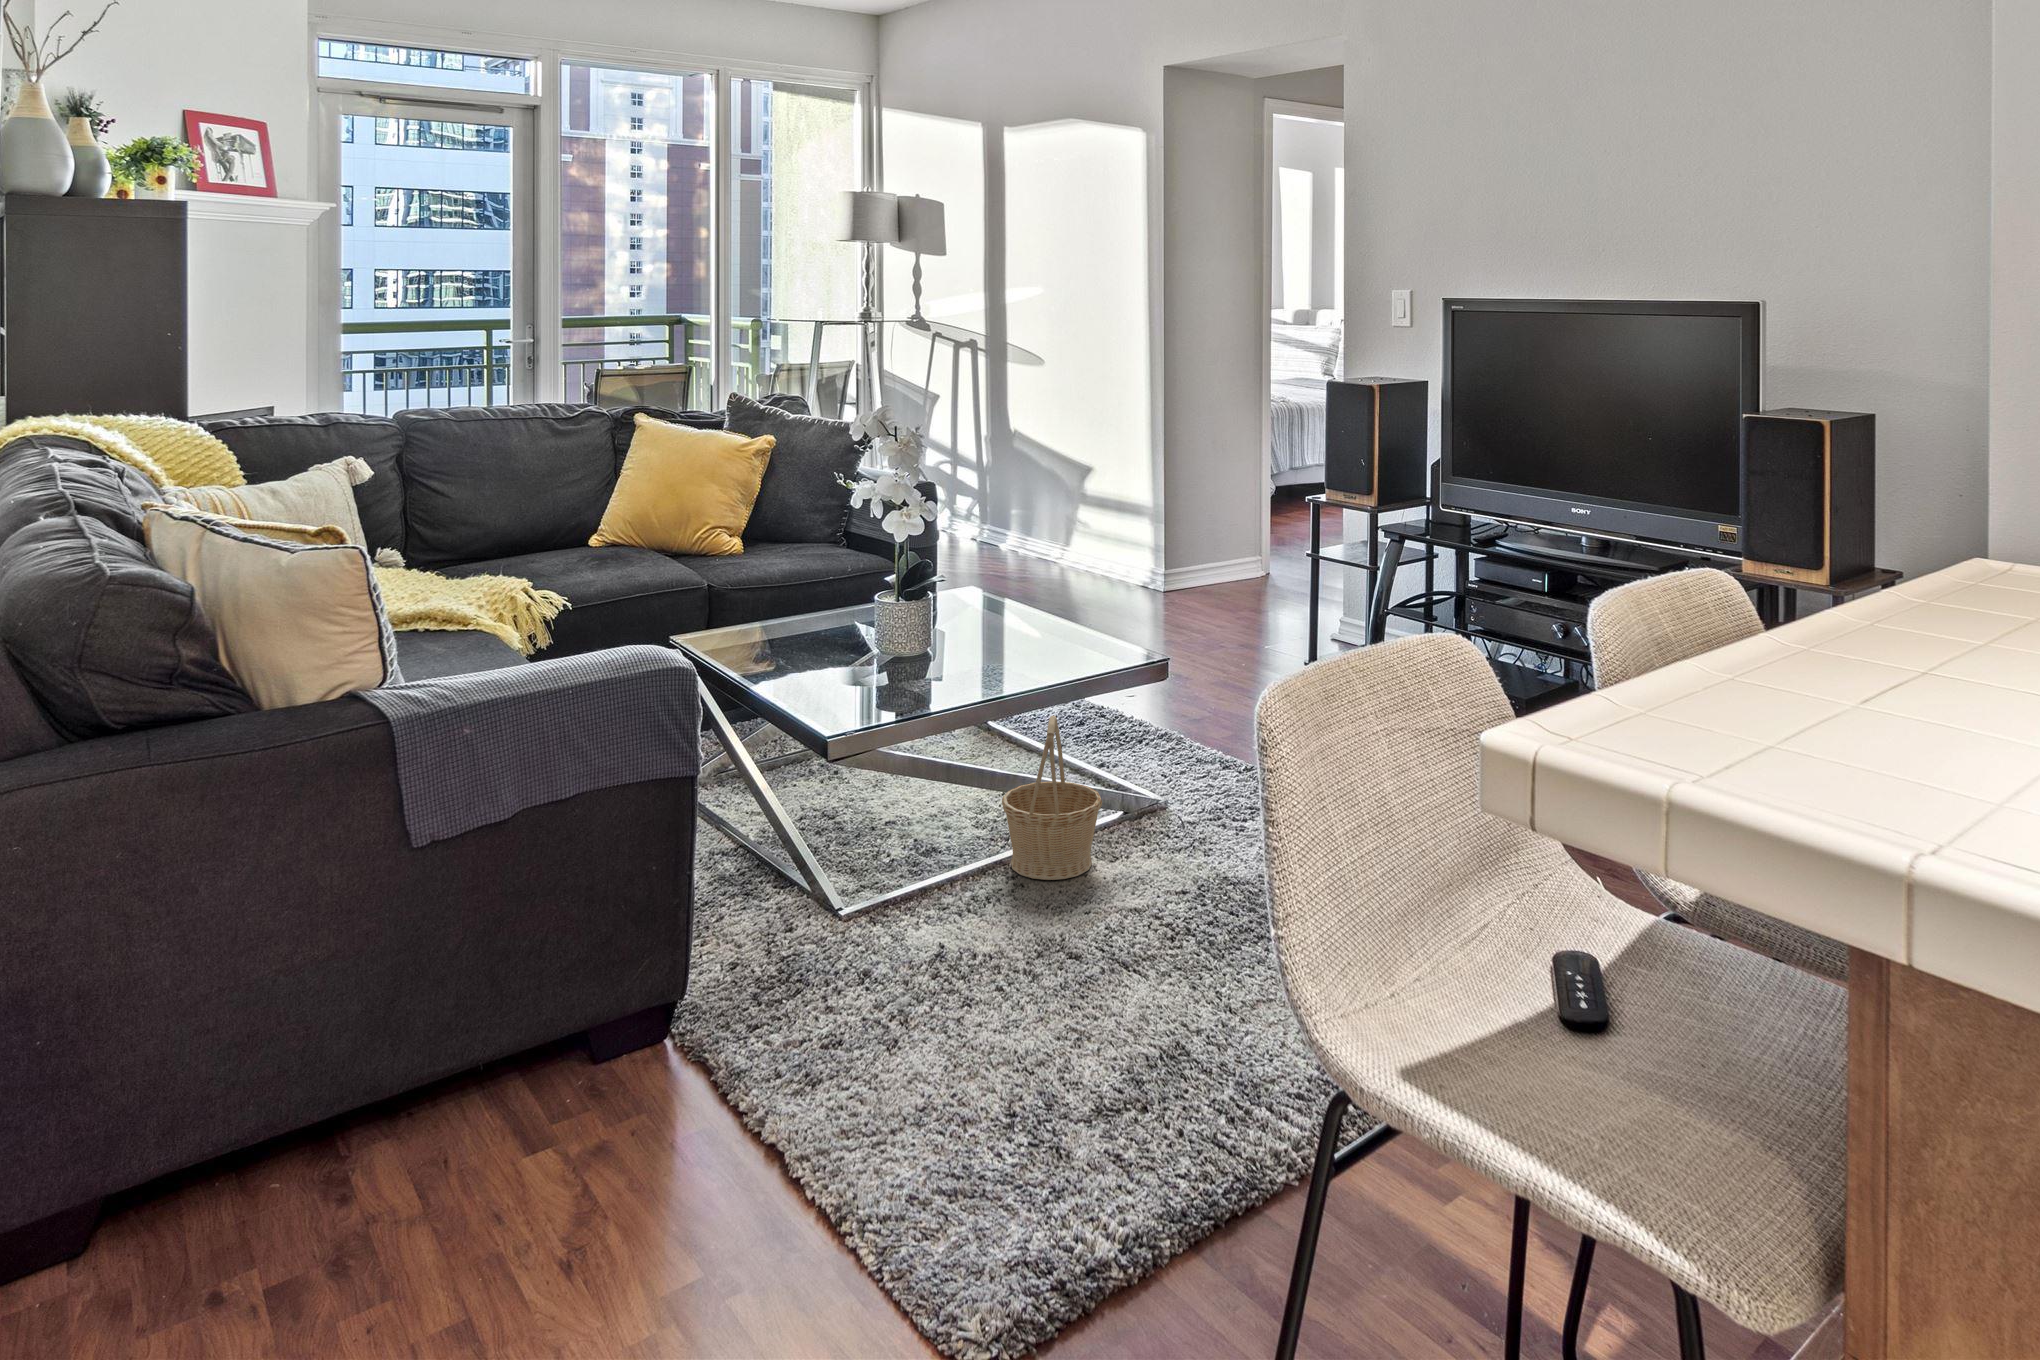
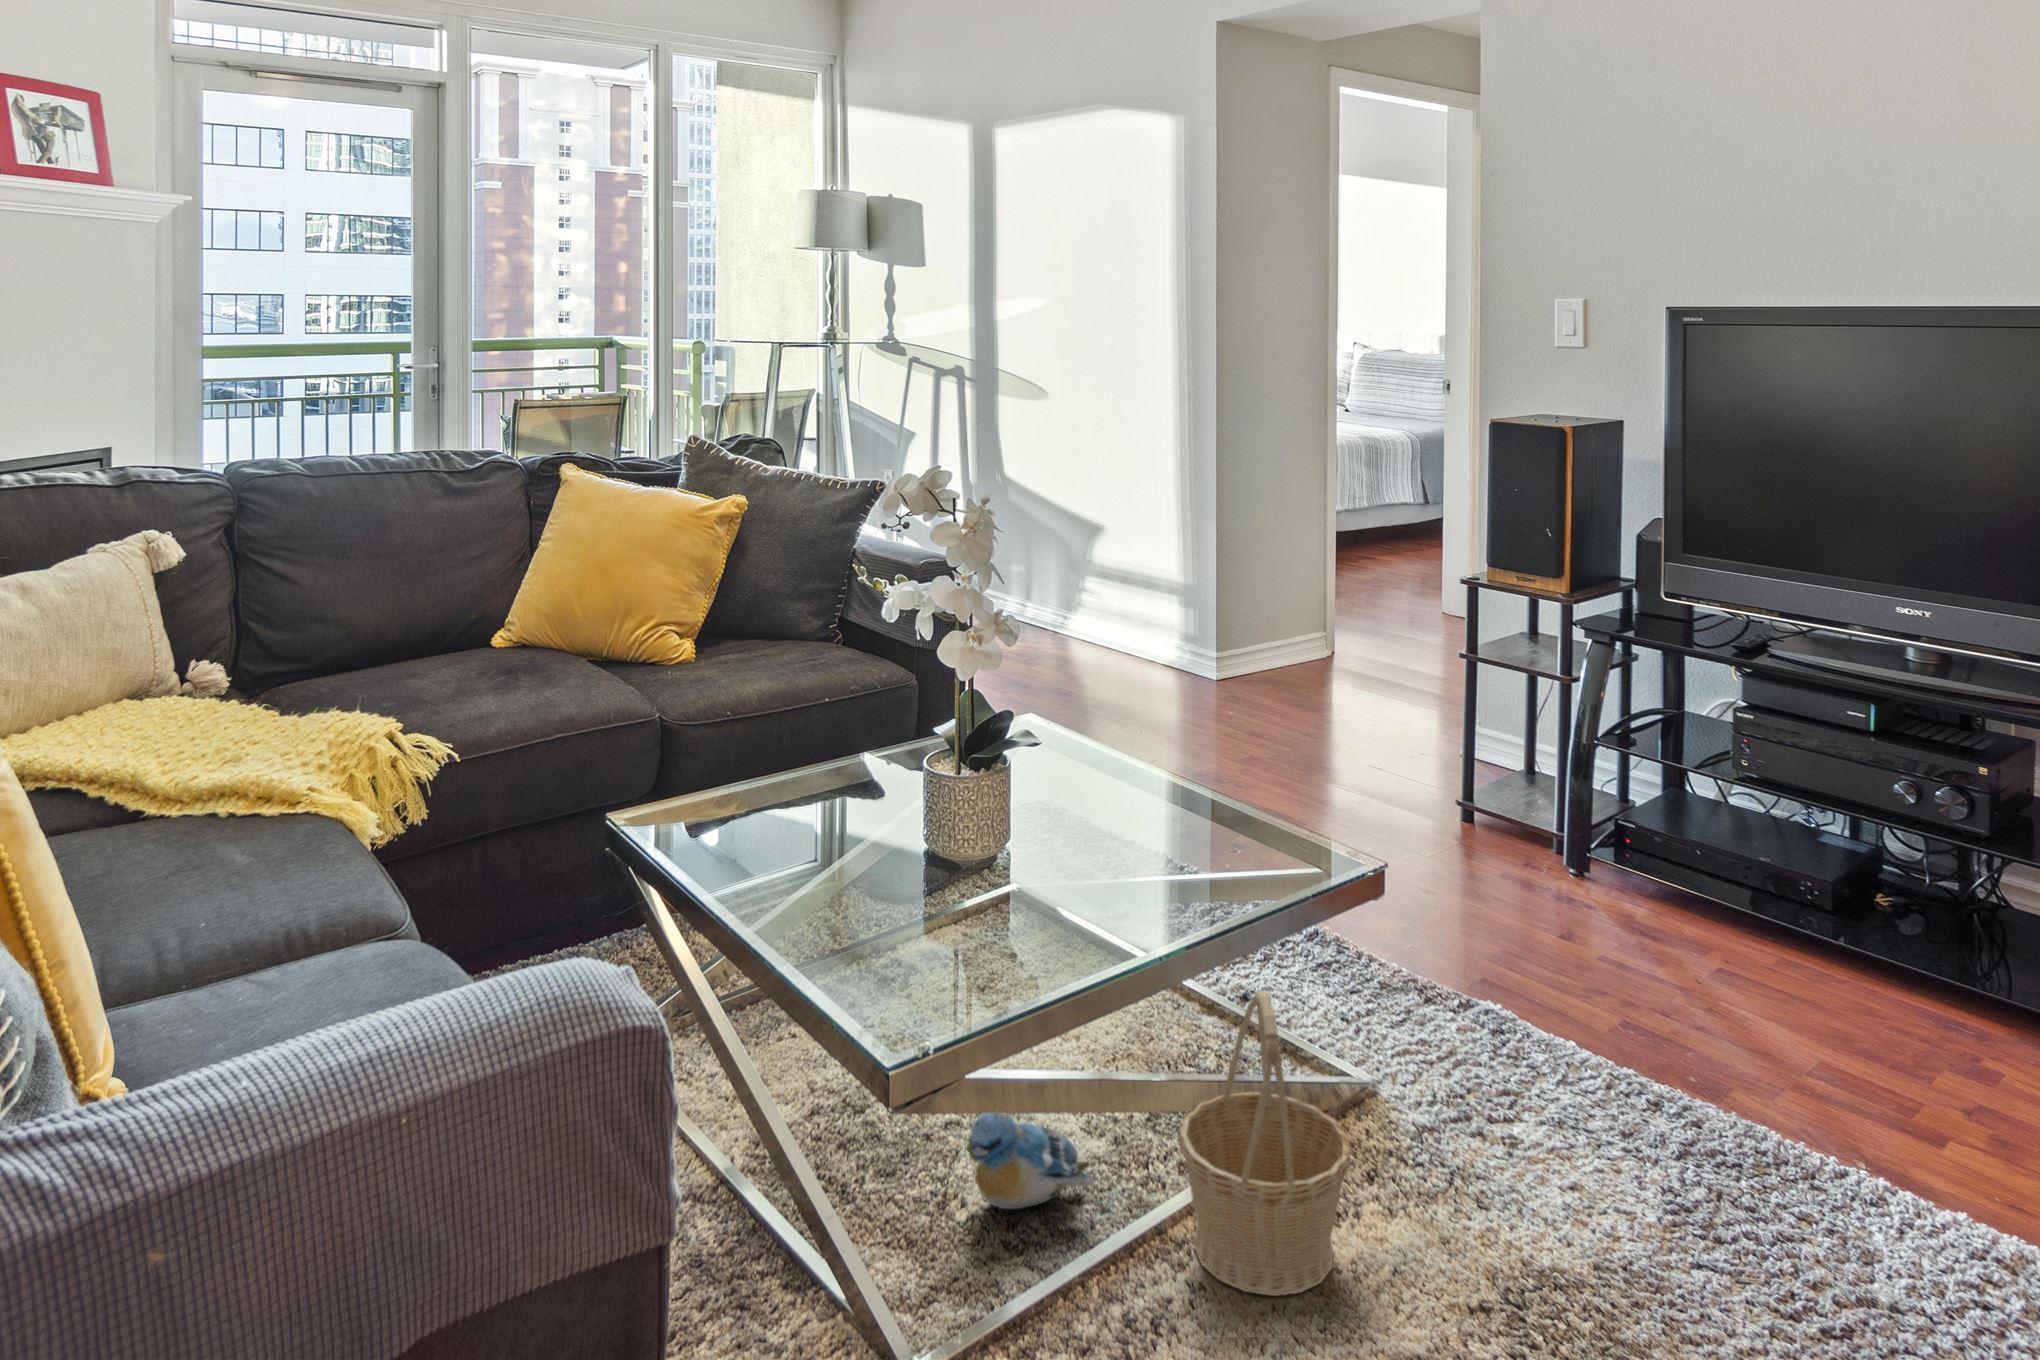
plush toy: none [879,791,959,848] -> present [966,1111,1095,1209]

